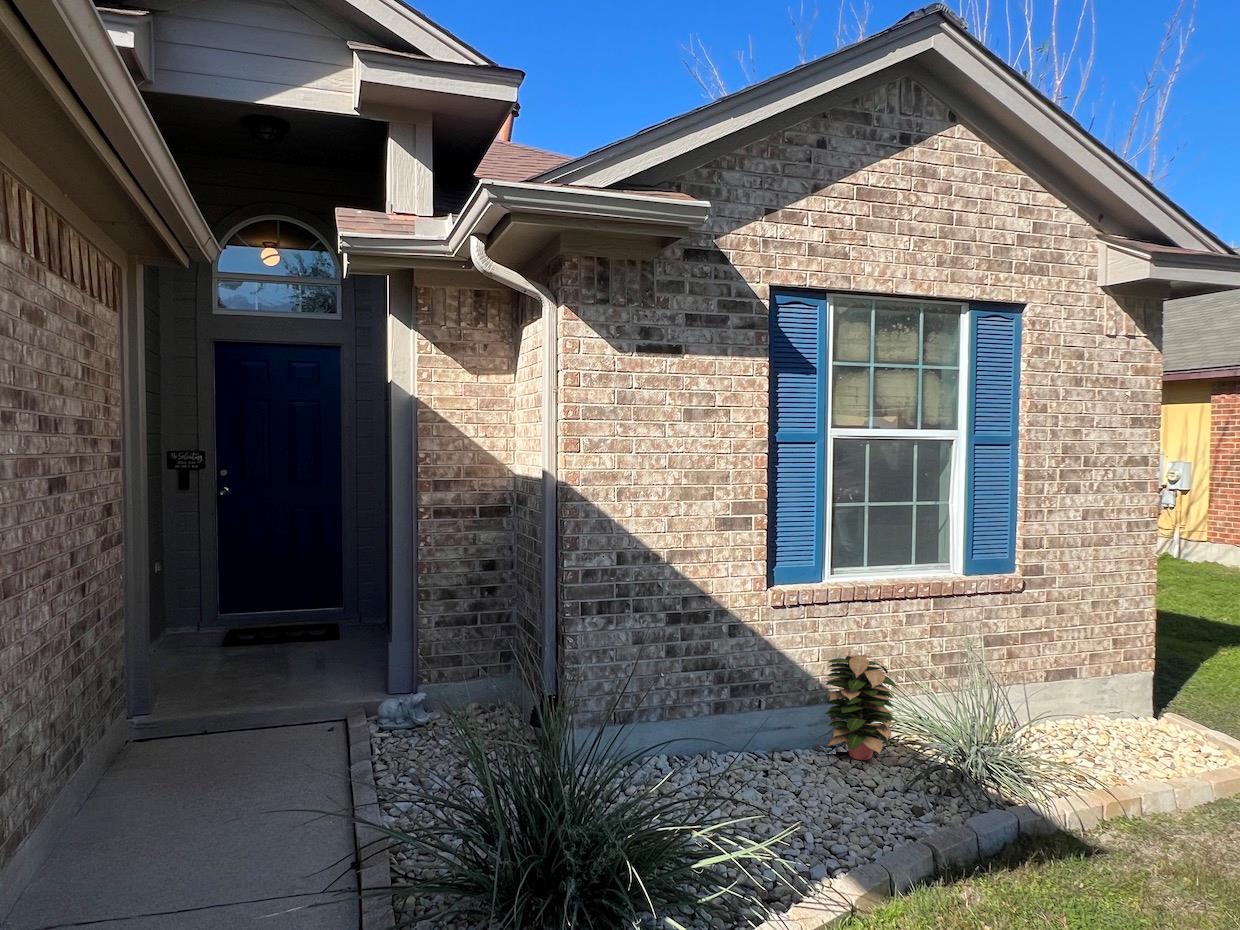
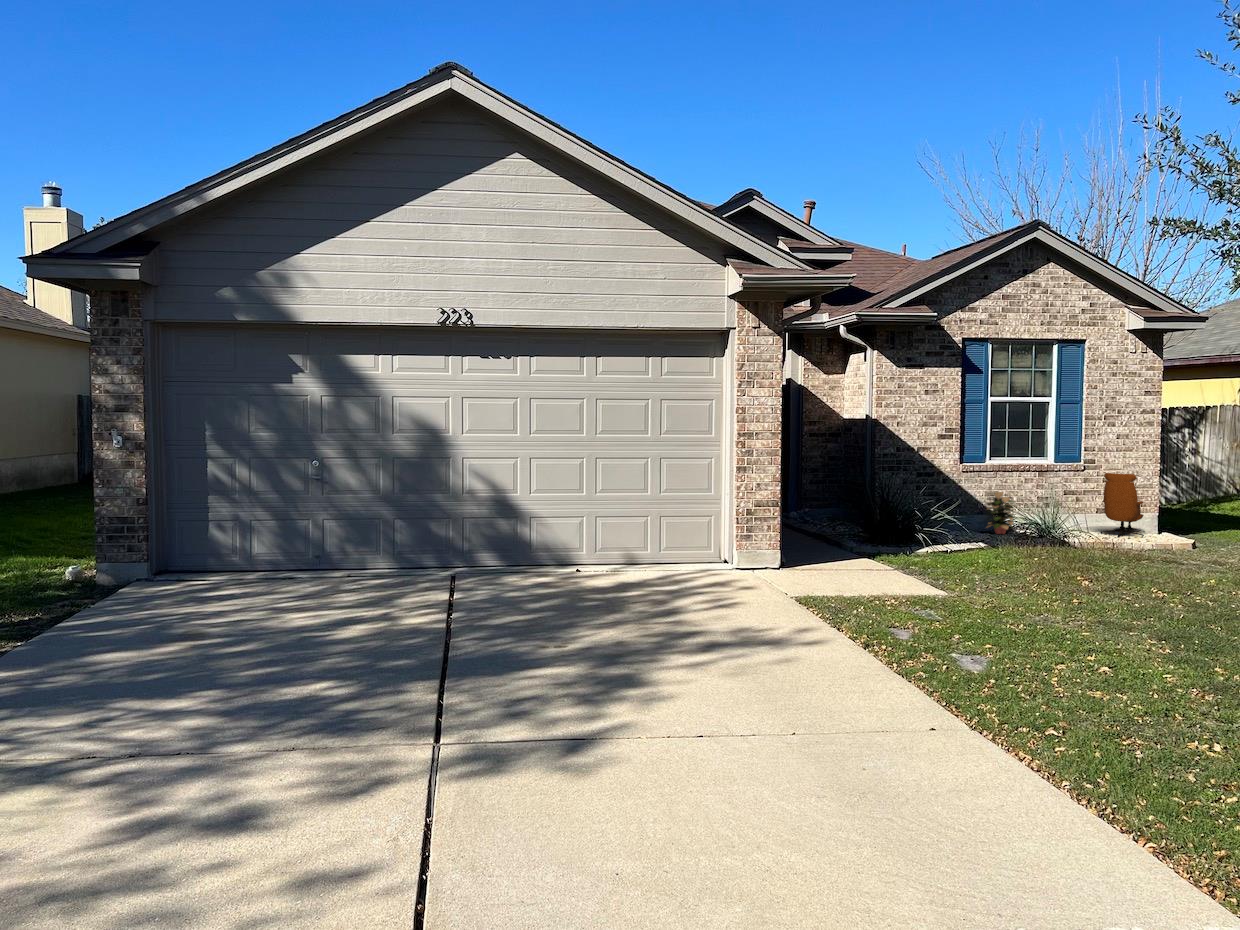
lounge chair: none [1070,608,1171,759] -> present [1101,473,1144,537]

